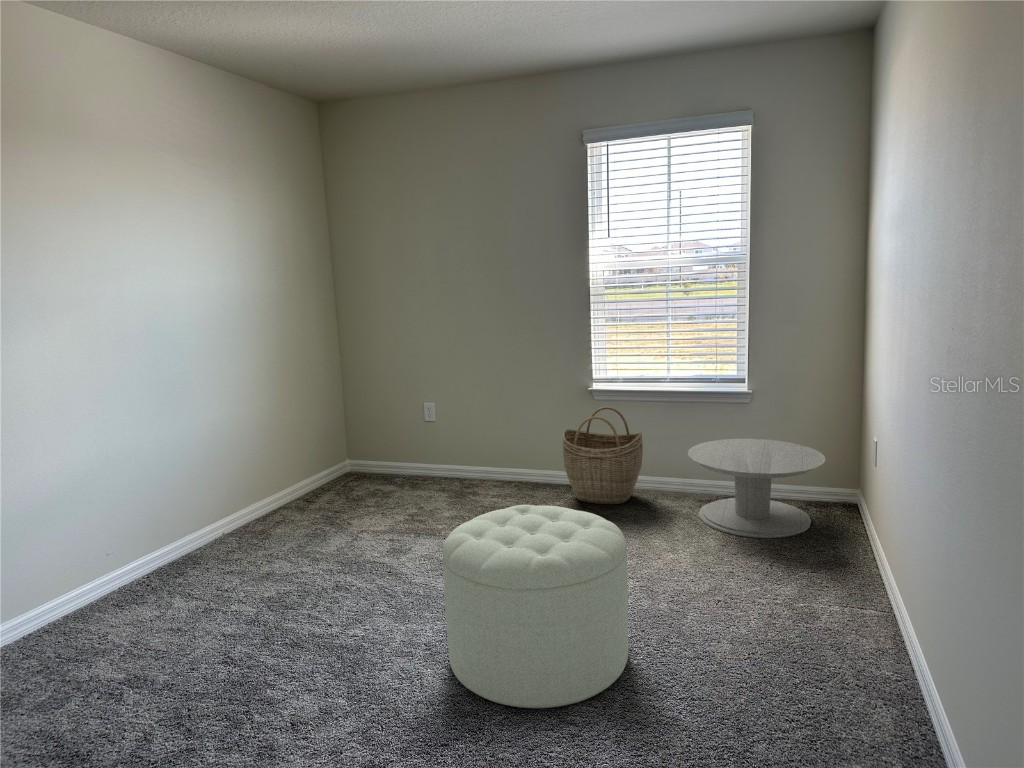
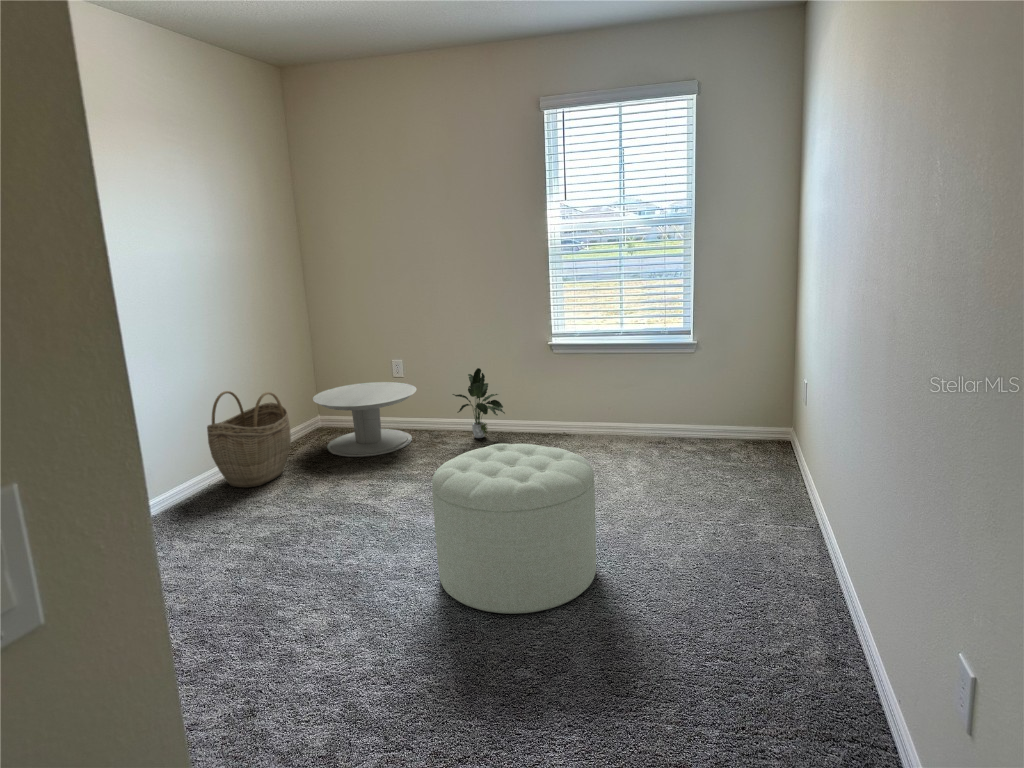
woven basket: present [563,407,643,504] -> present [207,391,291,488]
potted plant: none [484,414,542,490] -> present [453,368,505,438]
side table: present [688,439,826,538] -> present [313,382,417,457]

